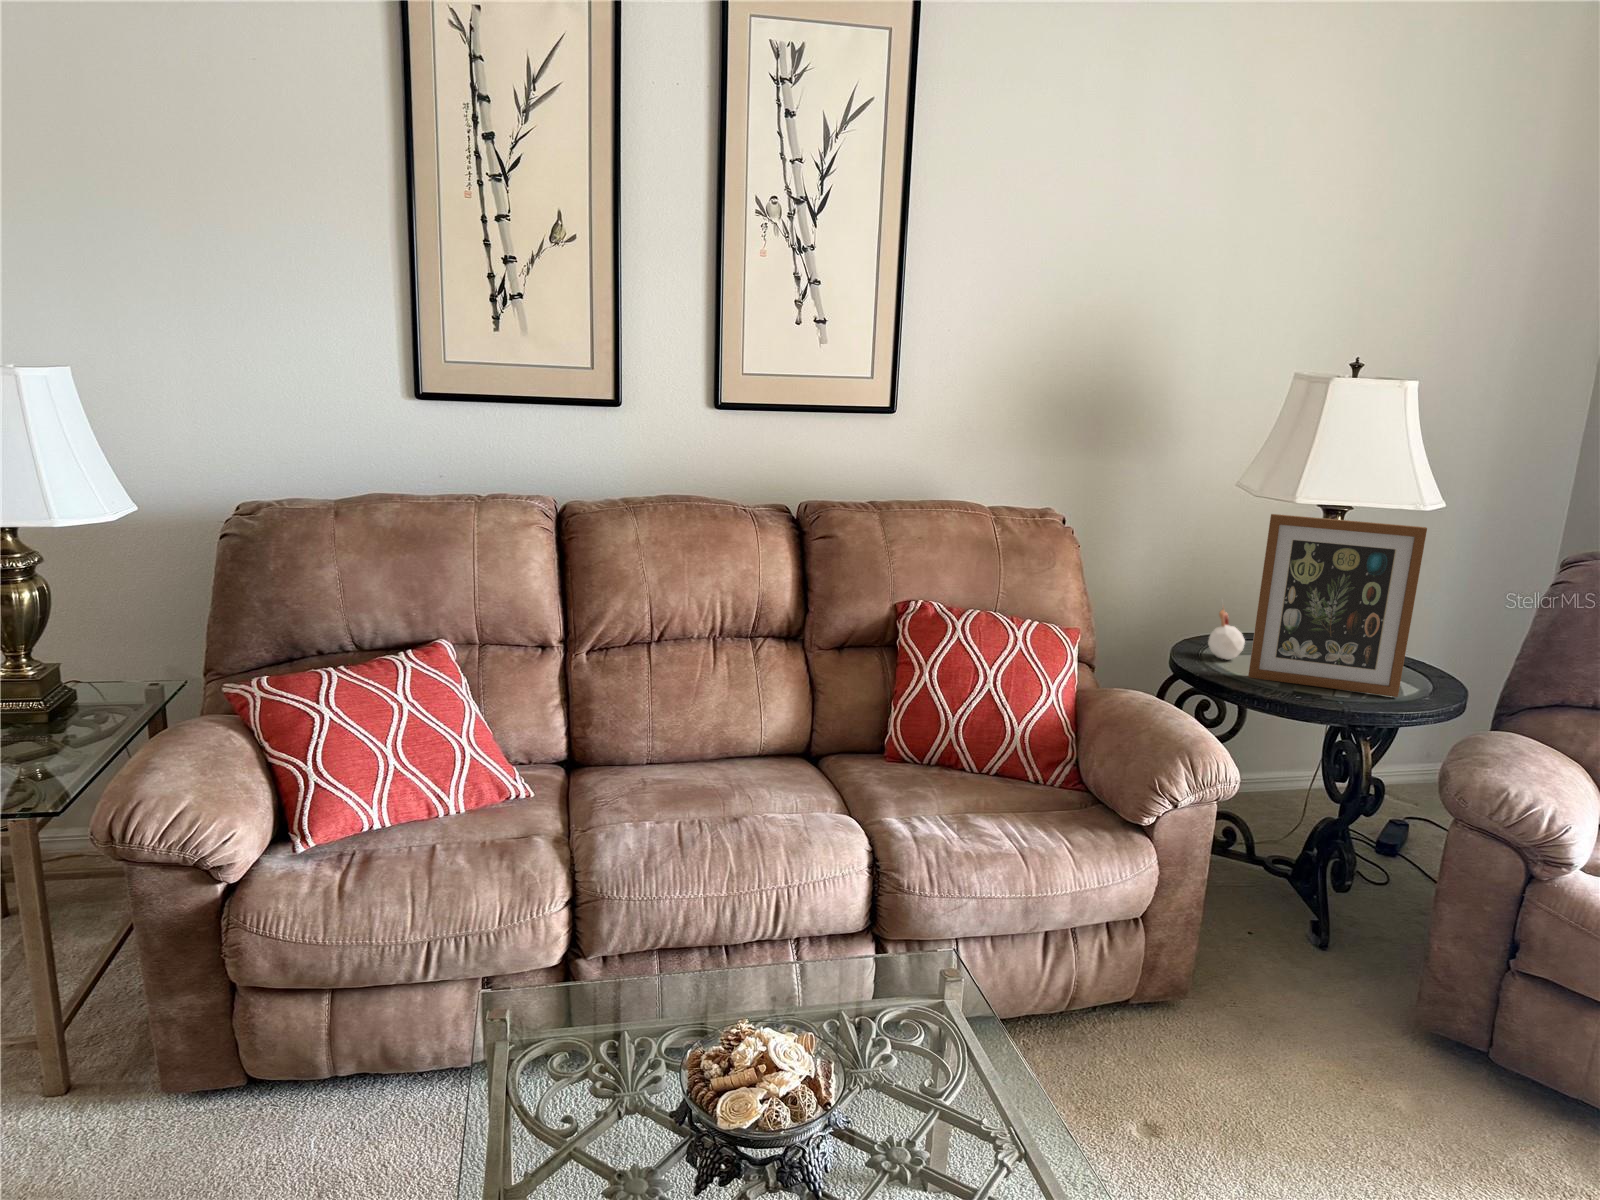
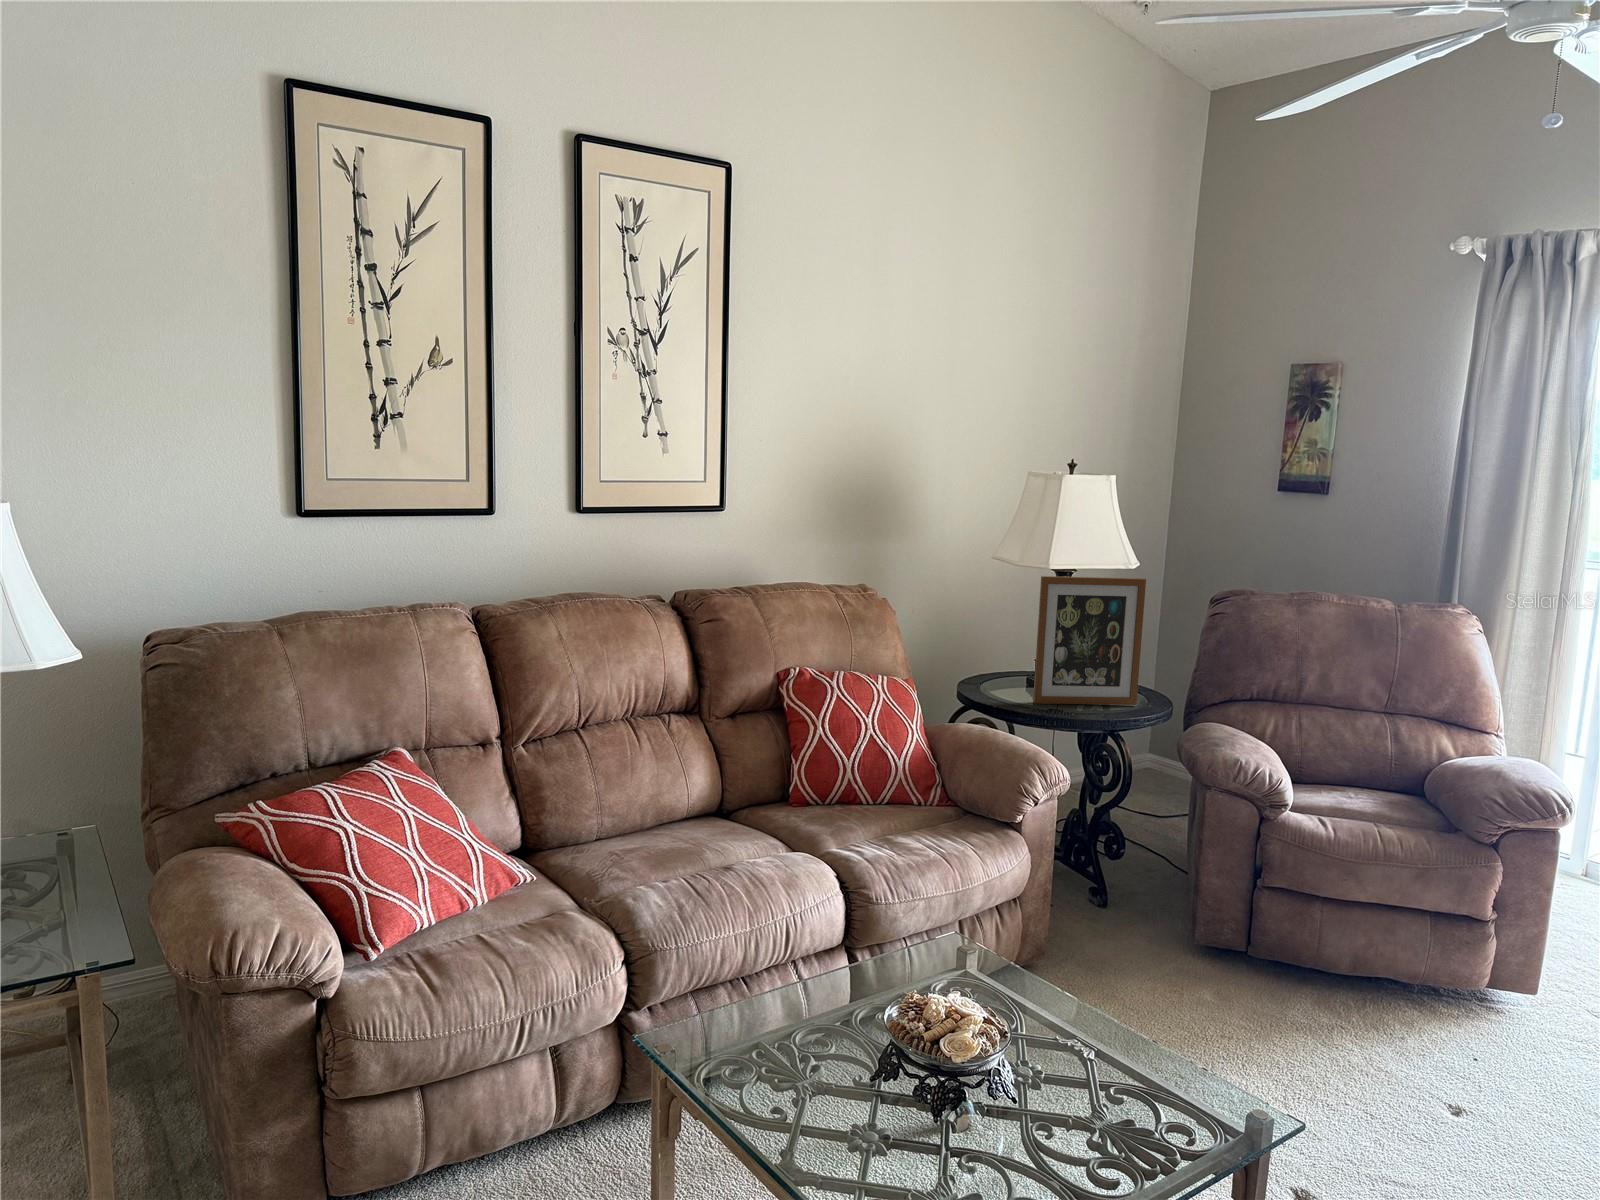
candle: present [1208,605,1245,660] -> none [993,645,1020,693]

